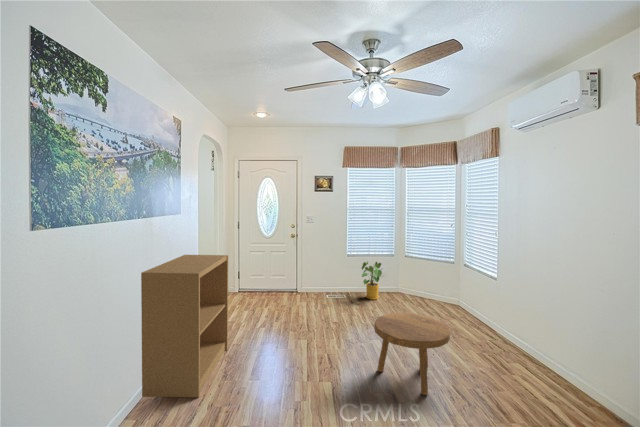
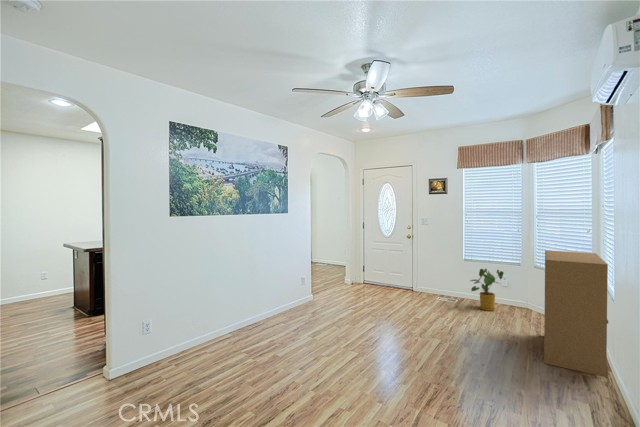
bookshelf: present [141,255,228,398] -> present [544,250,608,377]
footstool: present [374,313,450,395] -> none [394,310,470,387]

